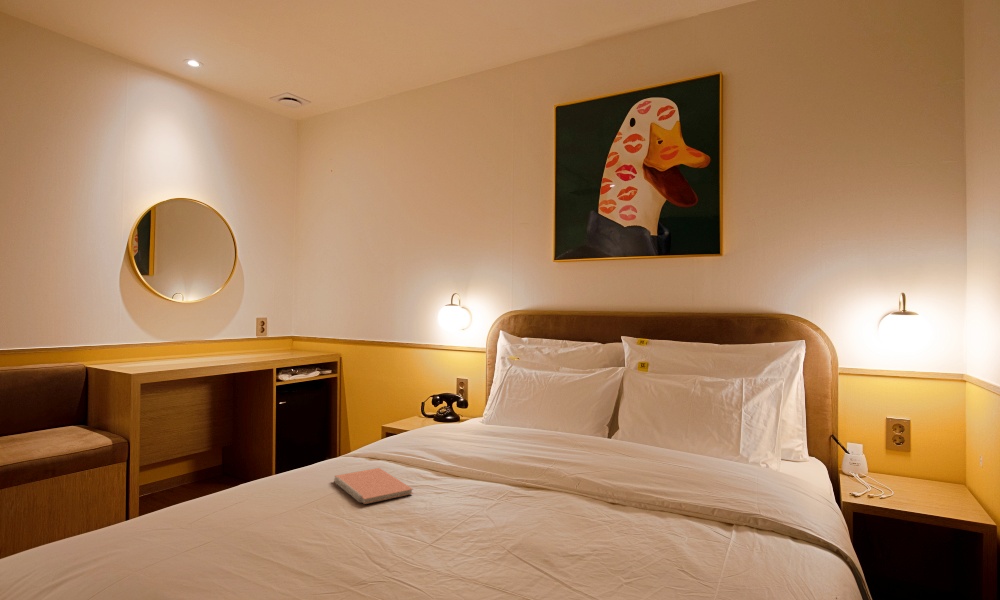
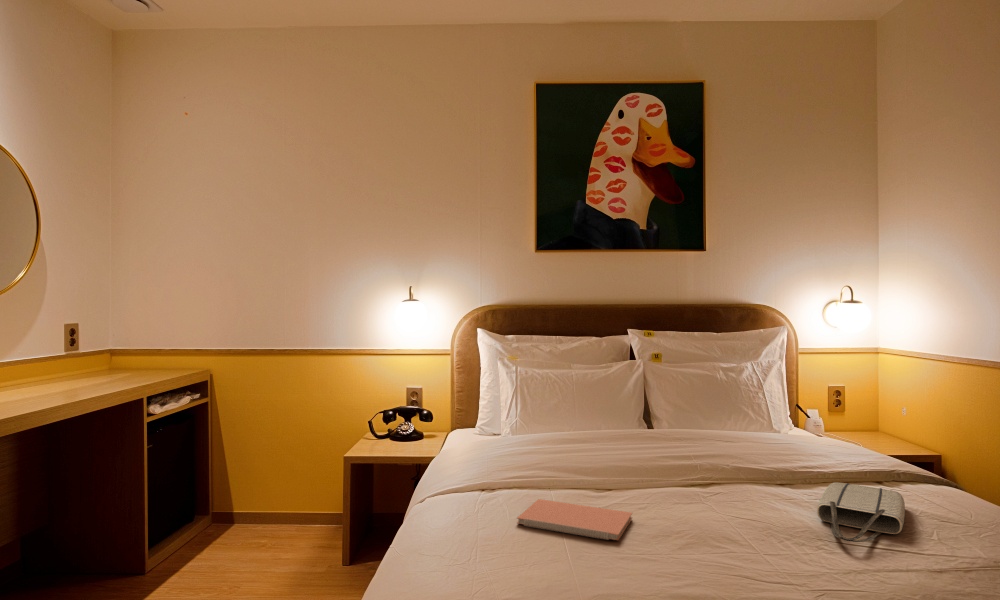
tote bag: none [509,502,672,554] -> present [817,482,905,542]

